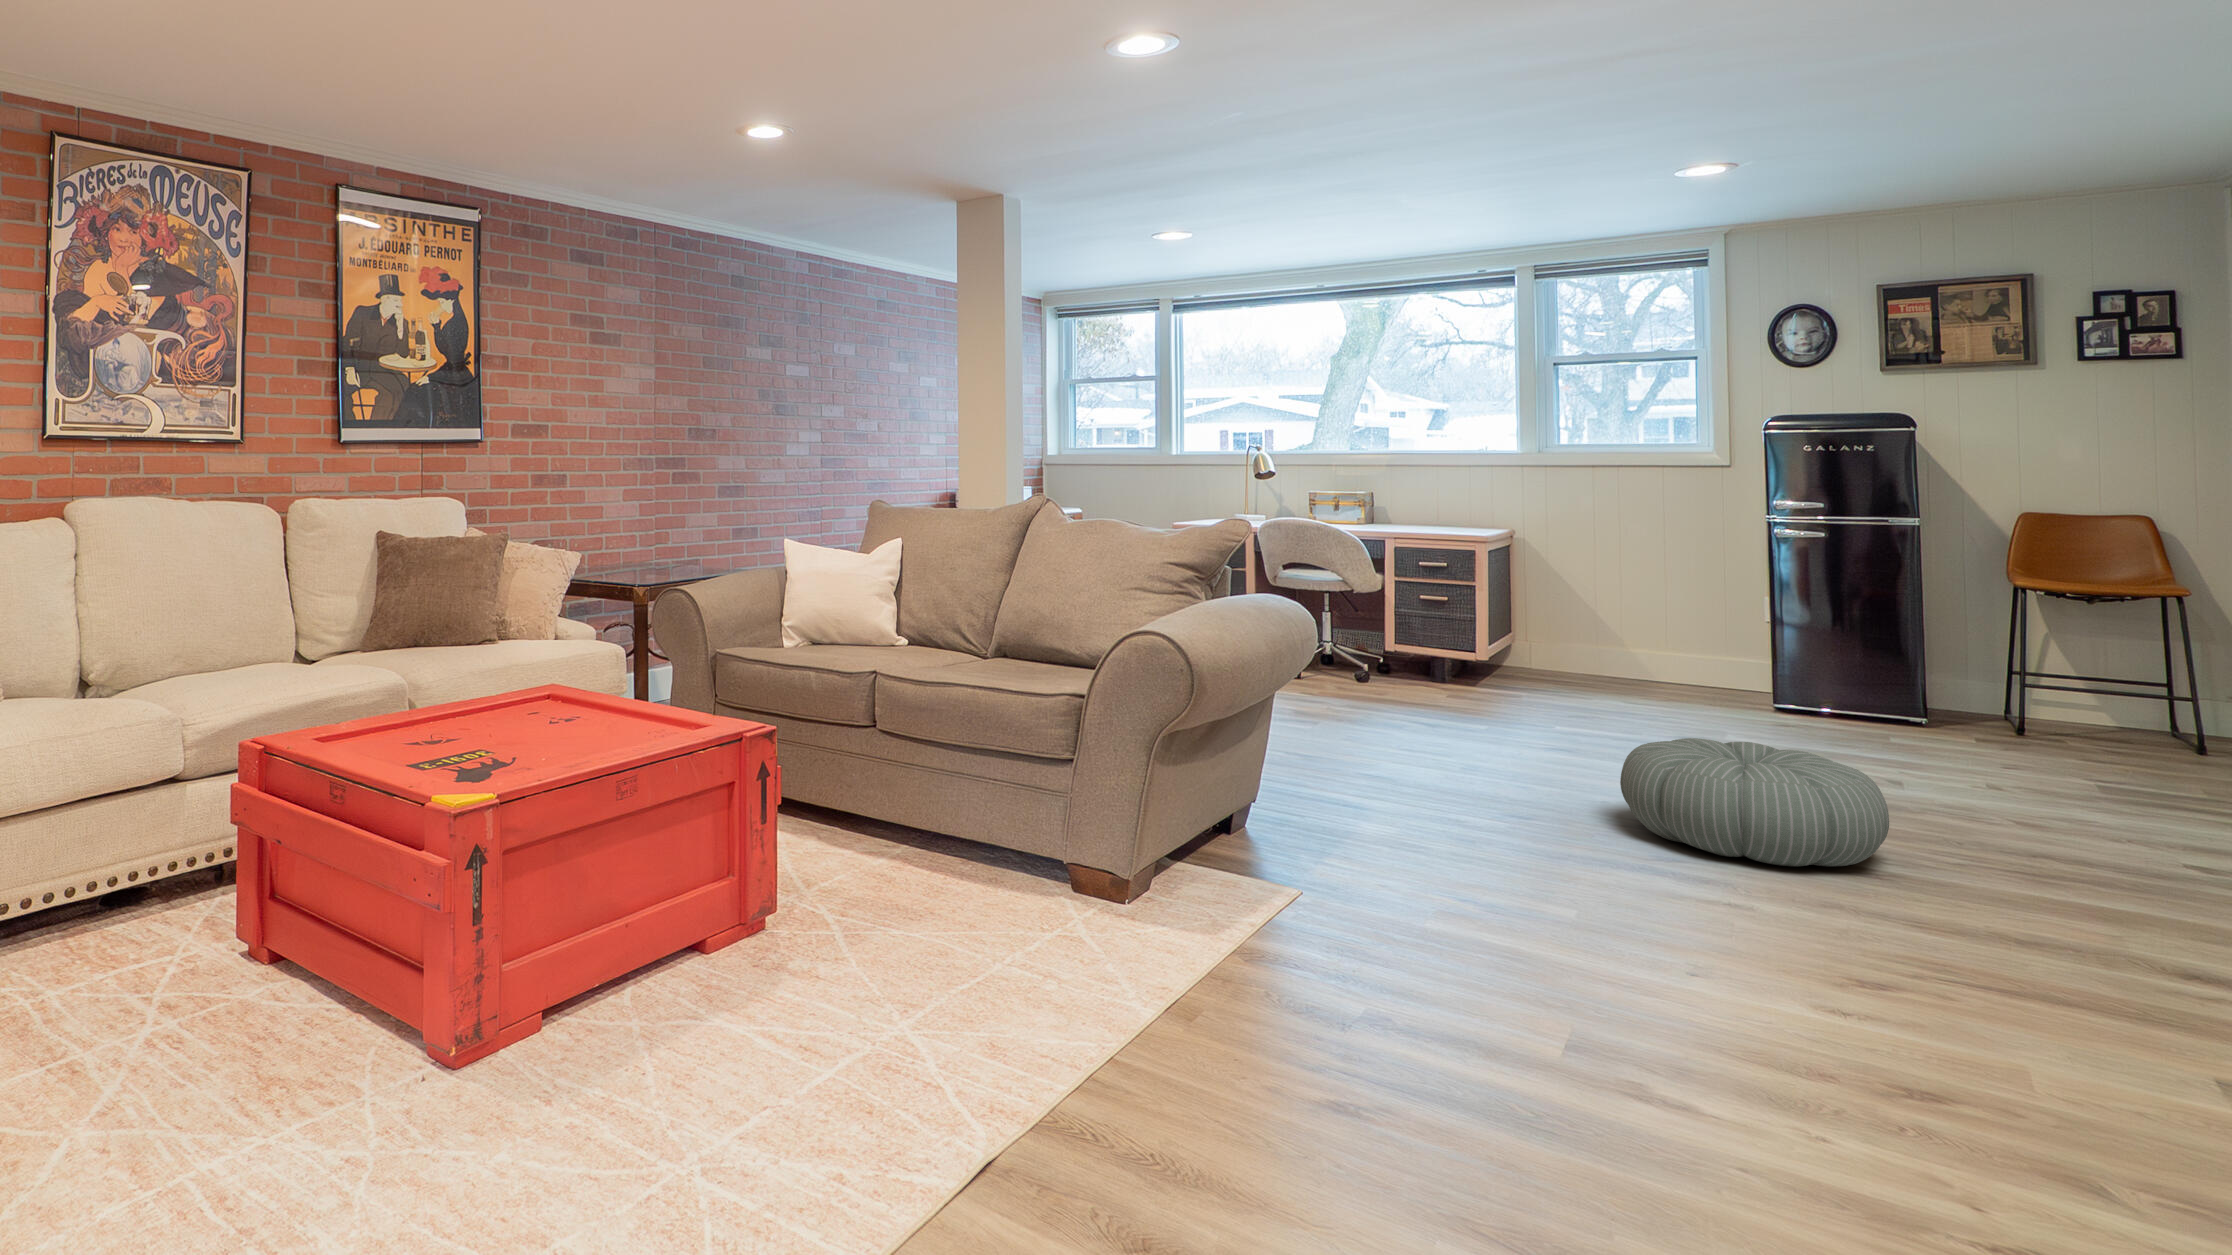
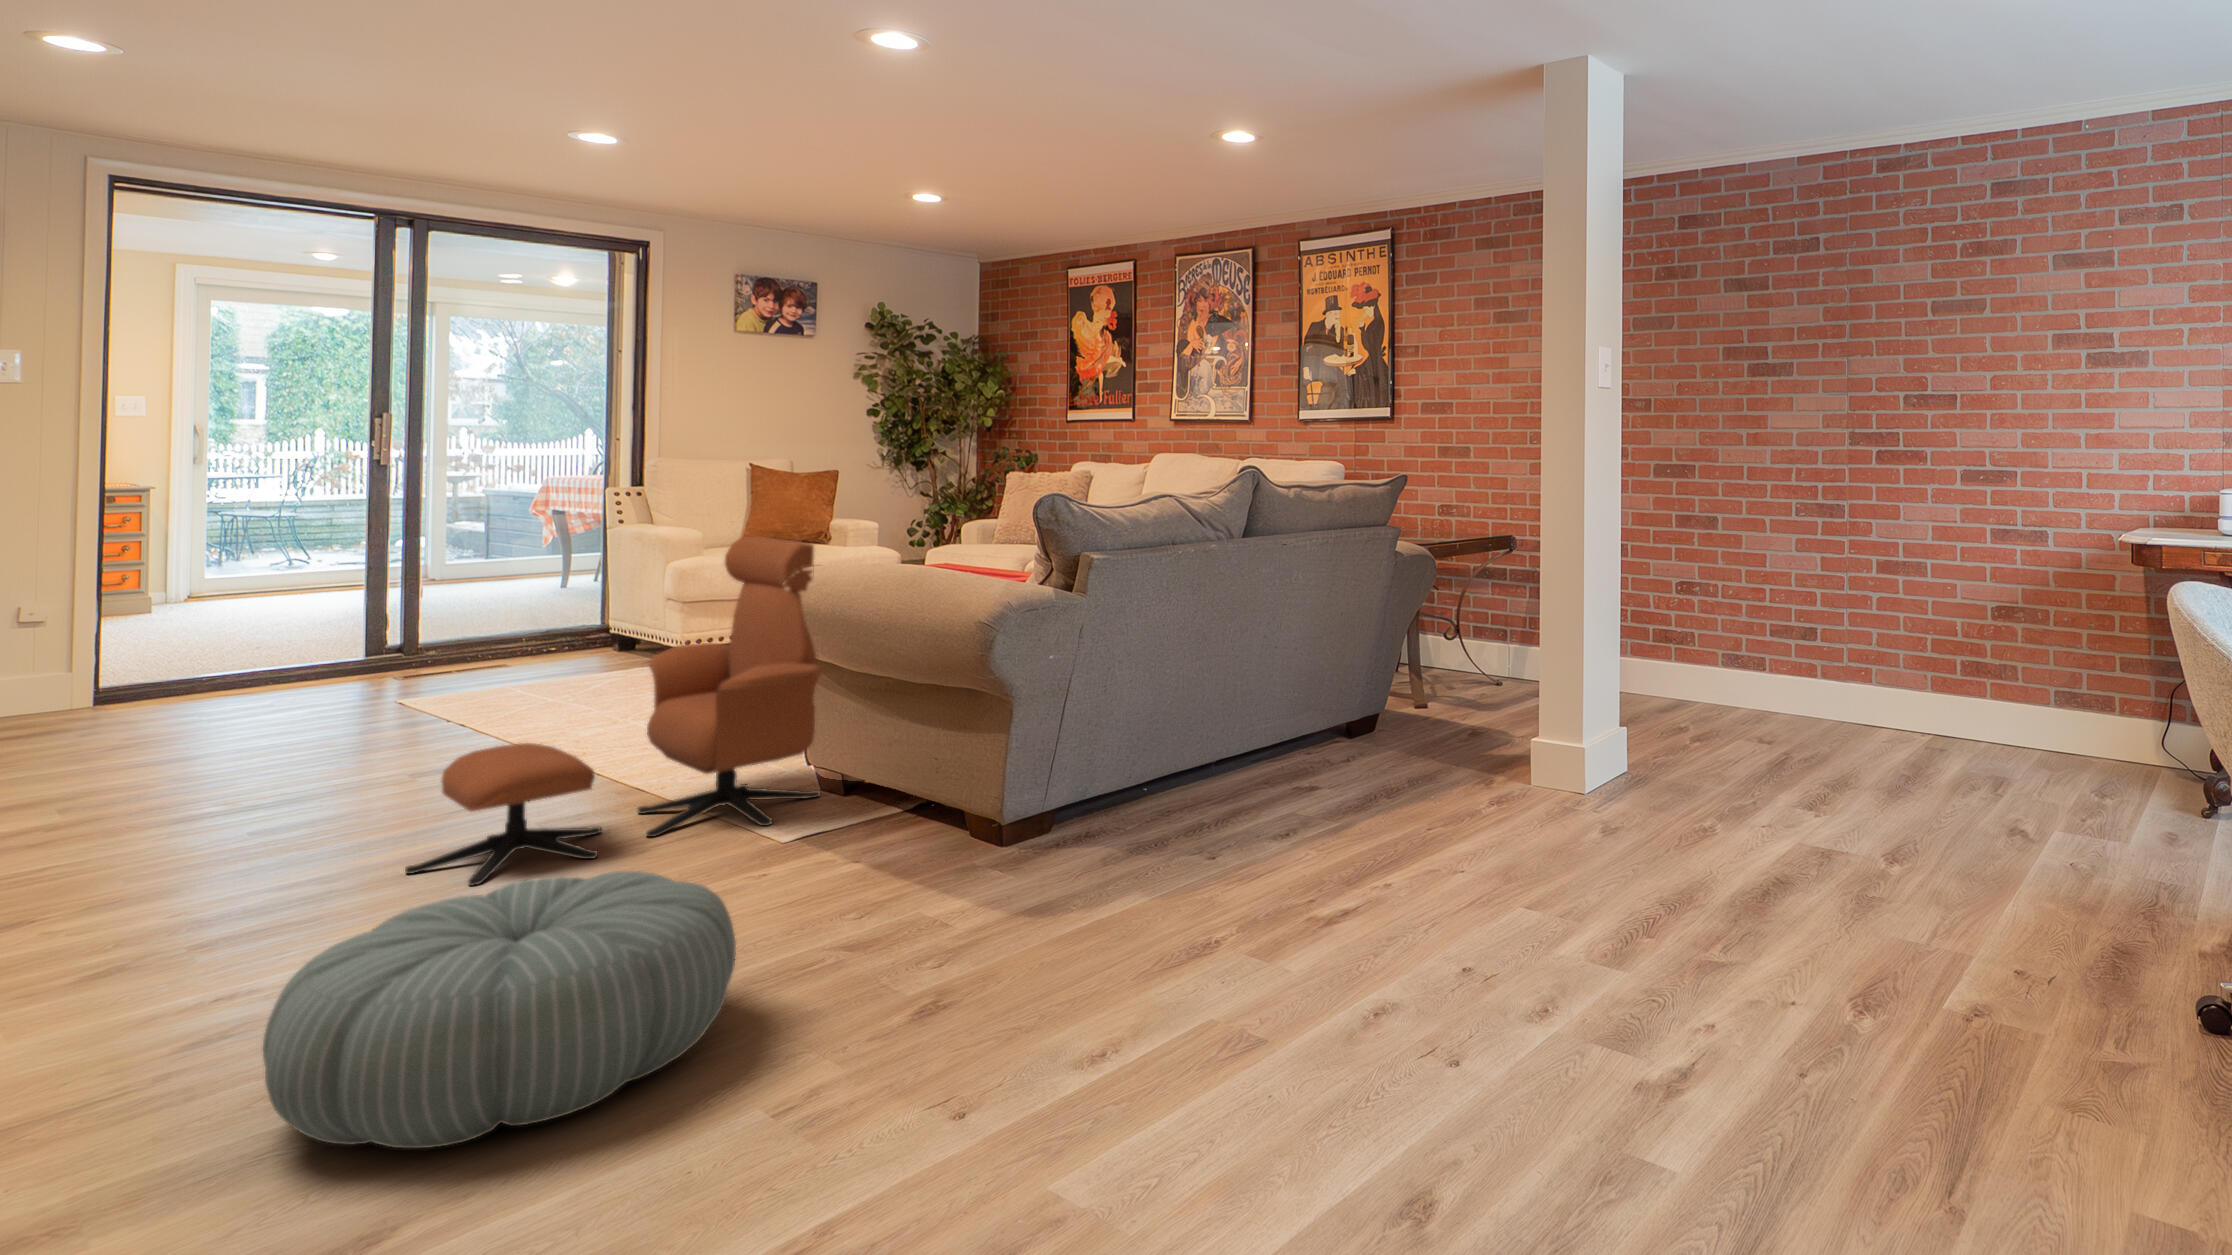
lounge chair: none [1211,590,1625,982] -> present [405,536,822,886]

